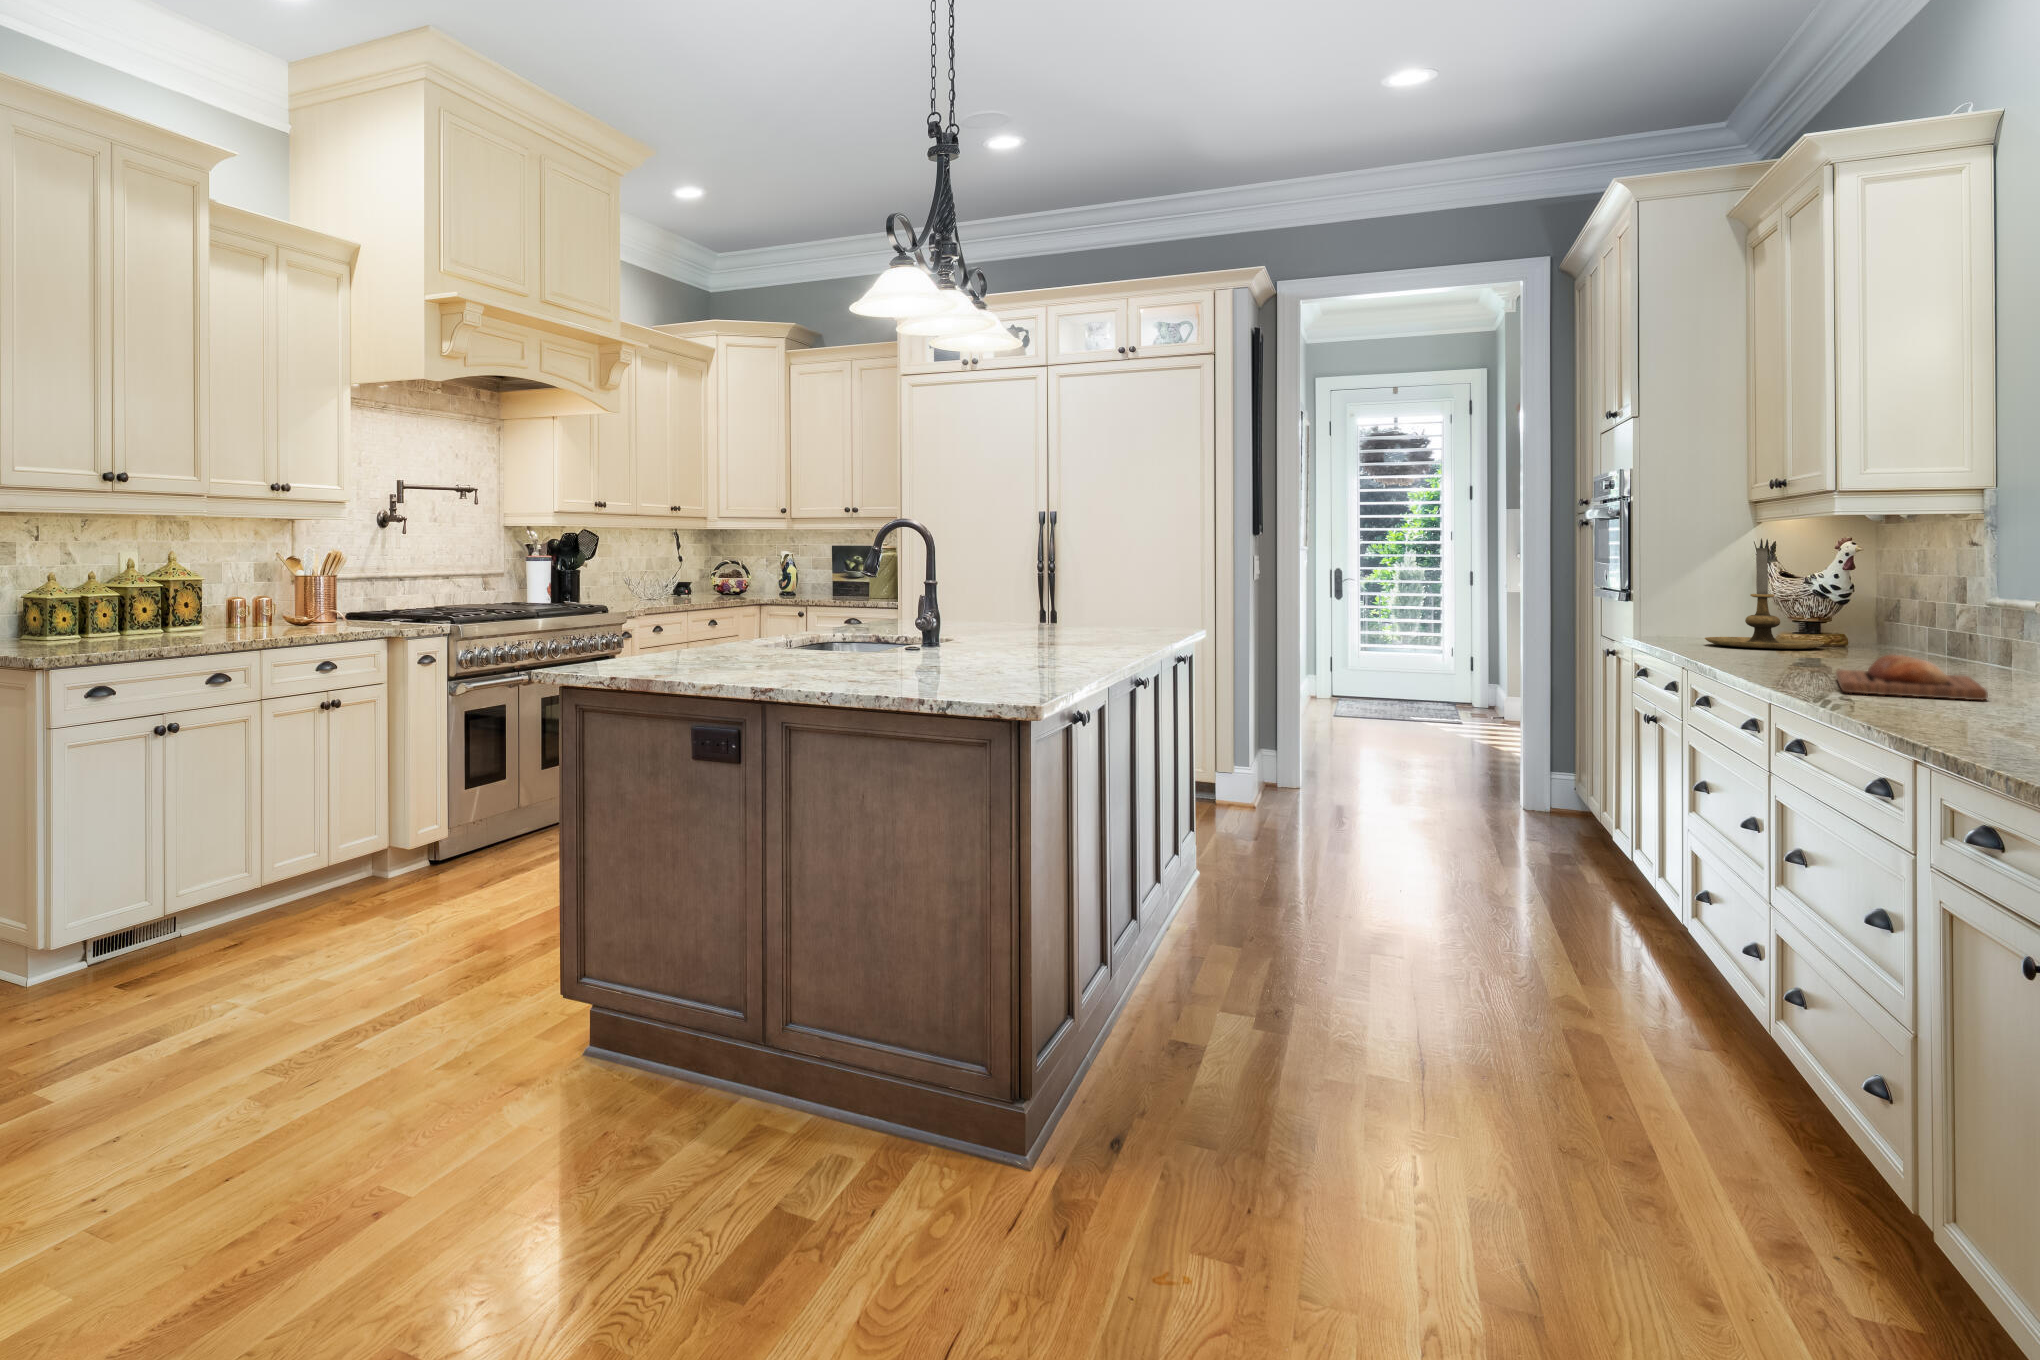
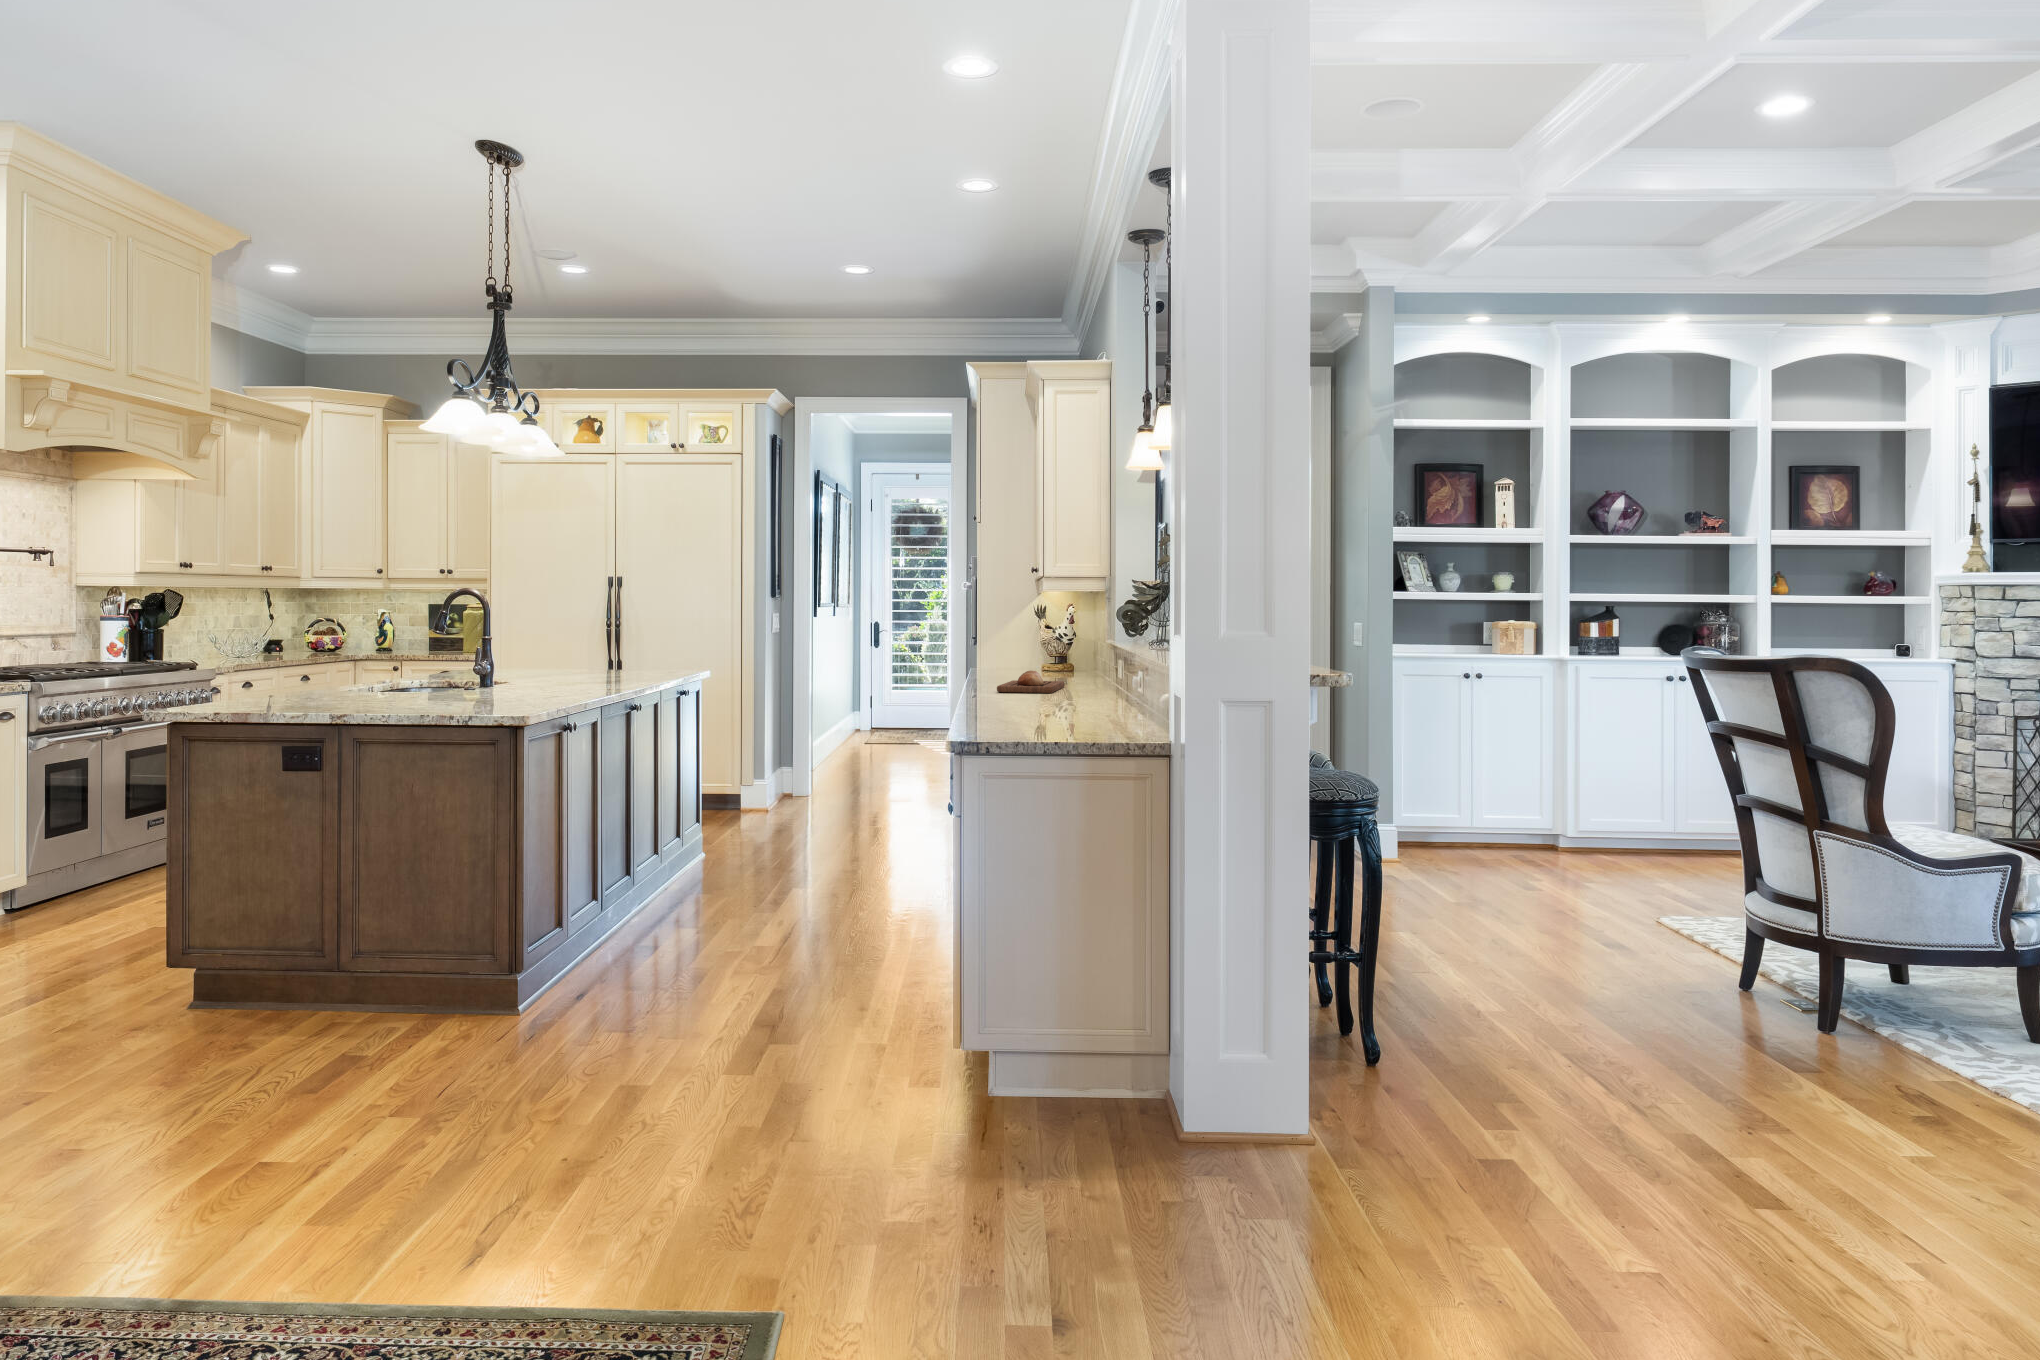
candle holder: present [1705,547,1824,649] -> none [995,608,1051,671]

